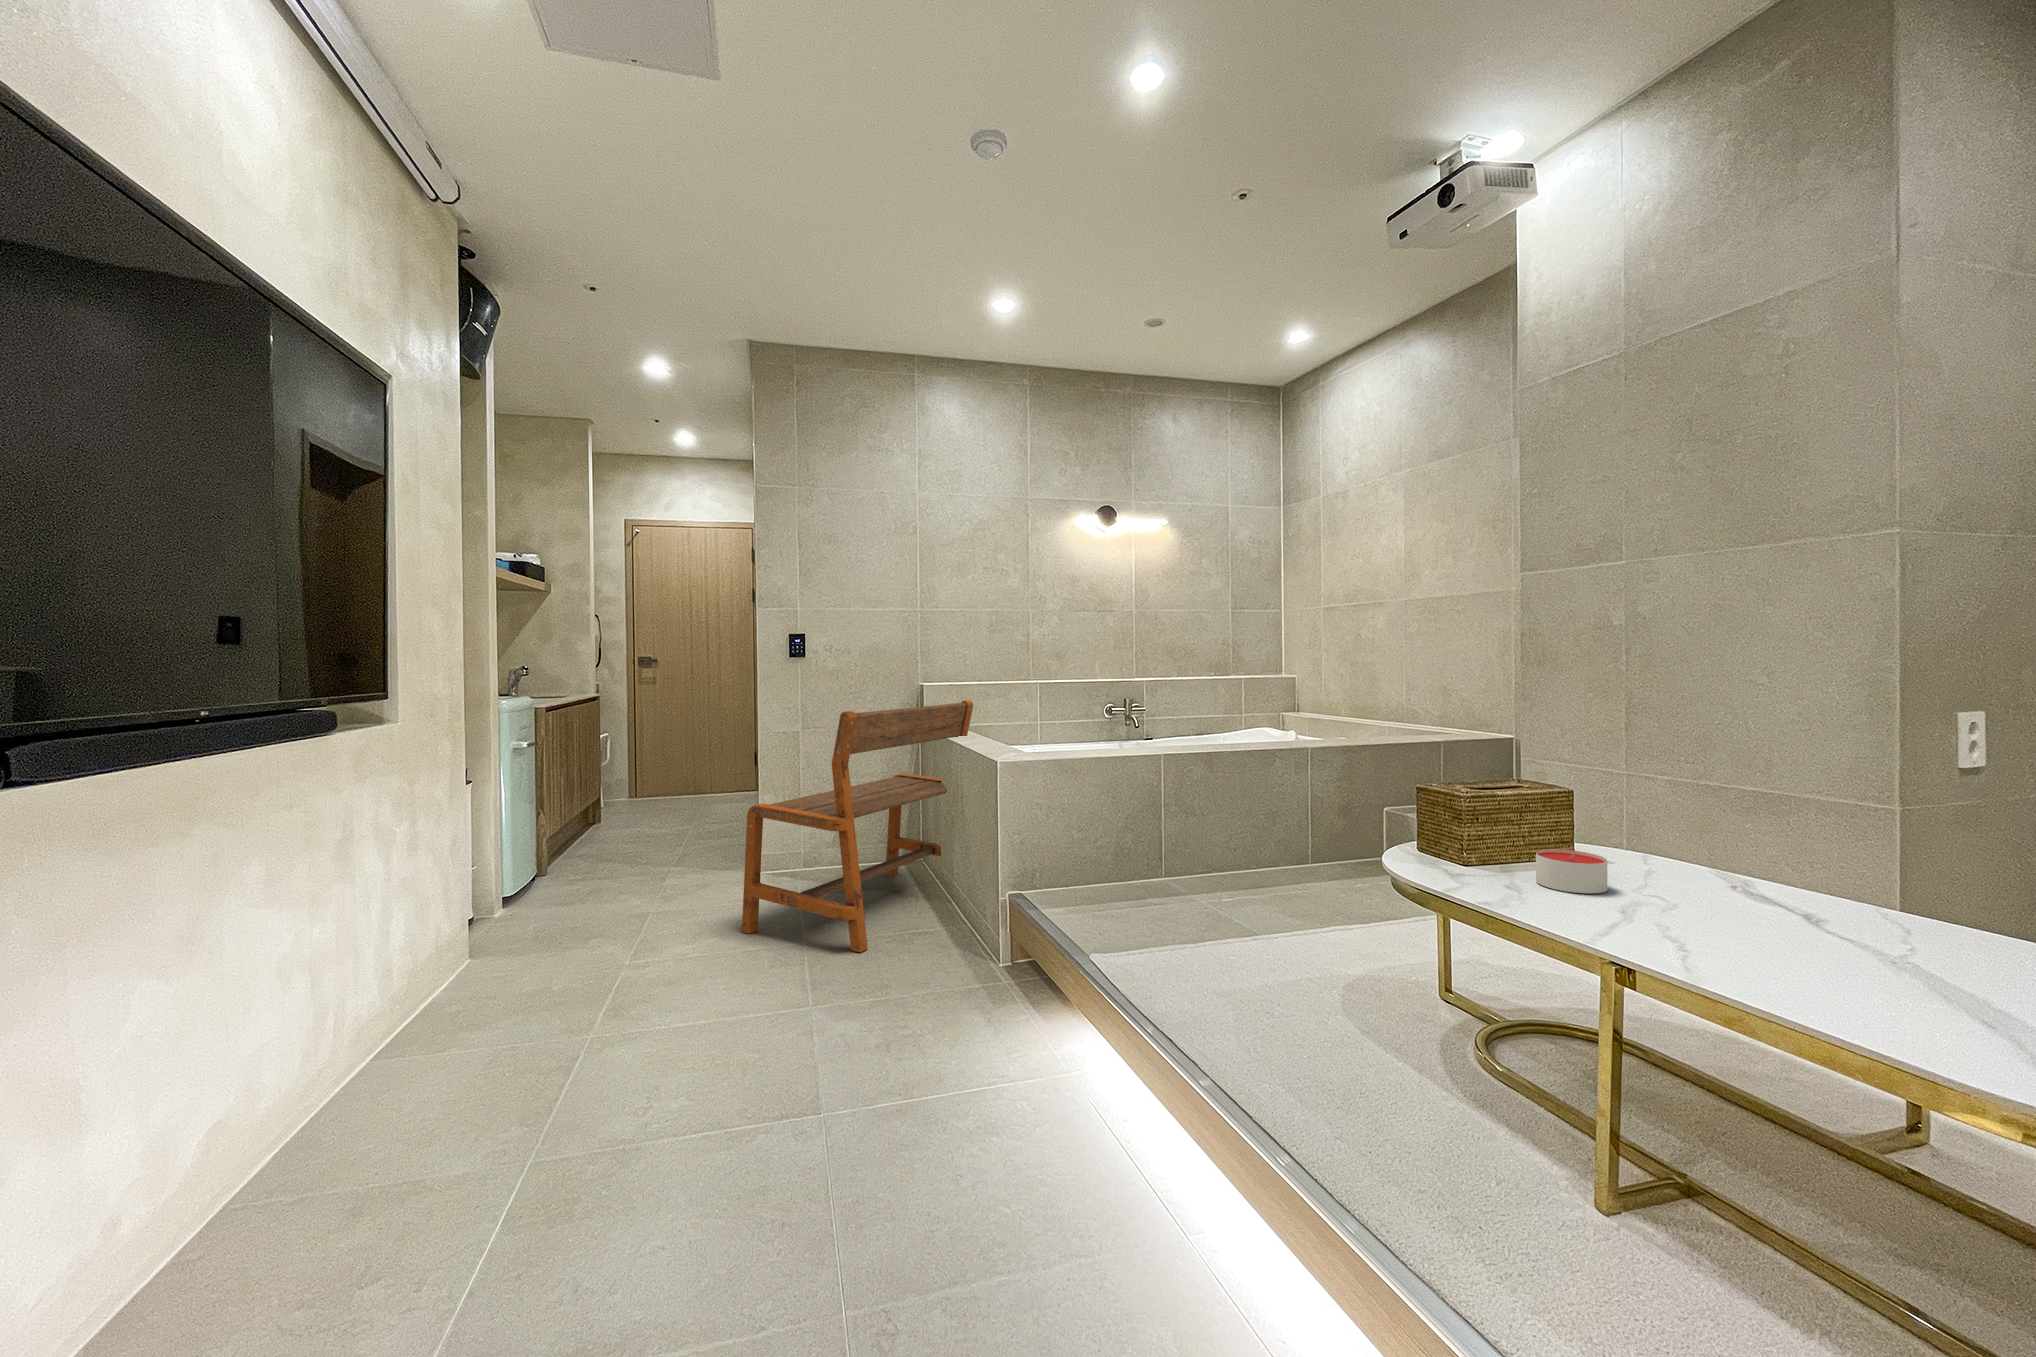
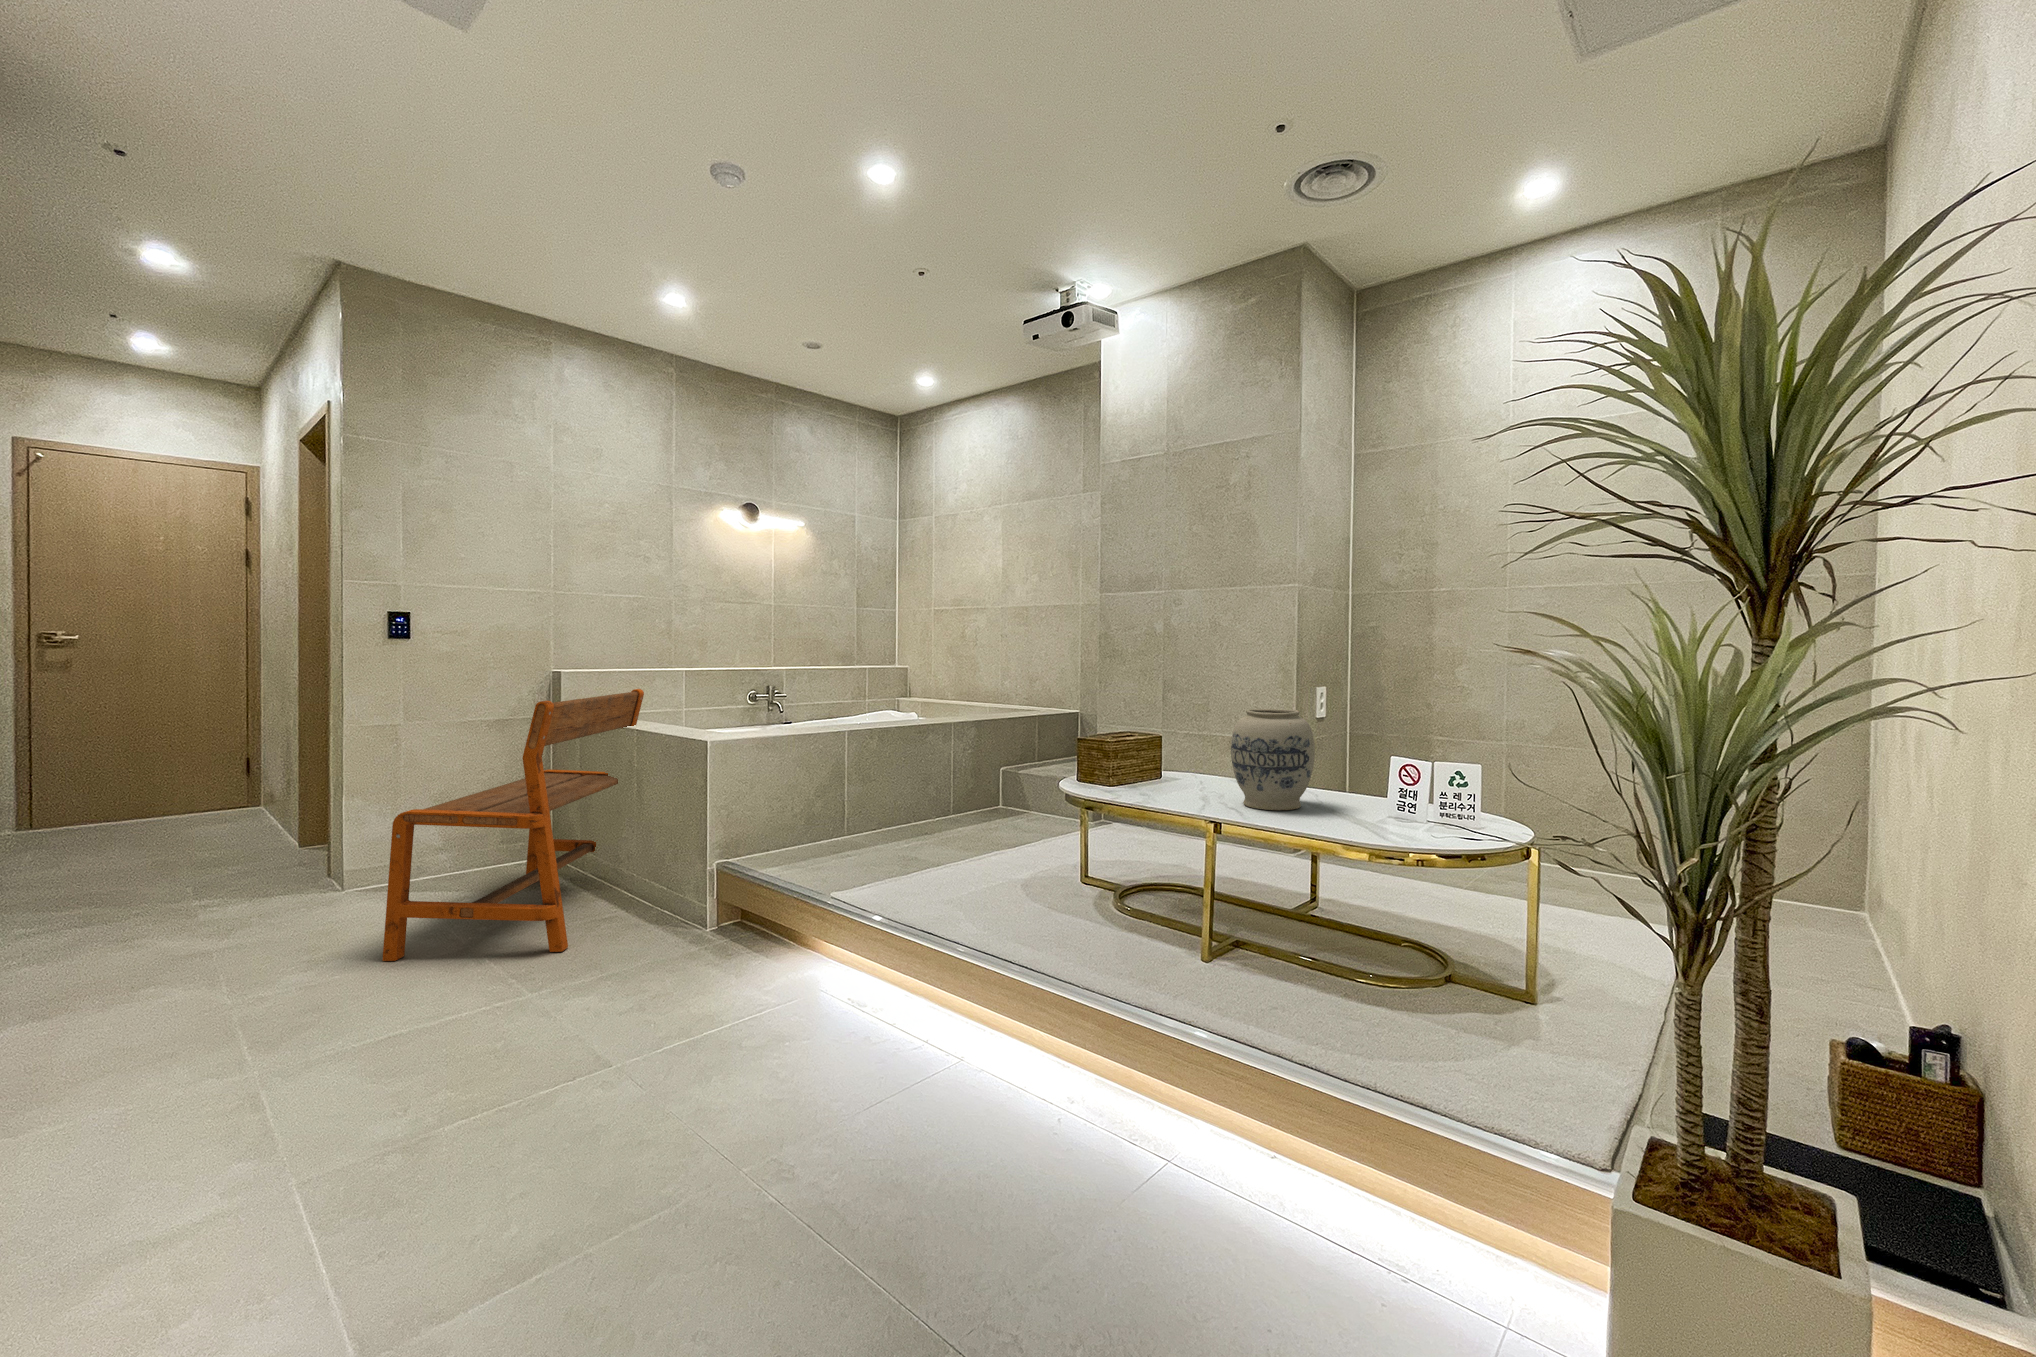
vase: none [1672,756,1891,966] -> present [1231,709,1315,810]
candle: present [1536,849,1607,894] -> none [1157,771,1192,794]

